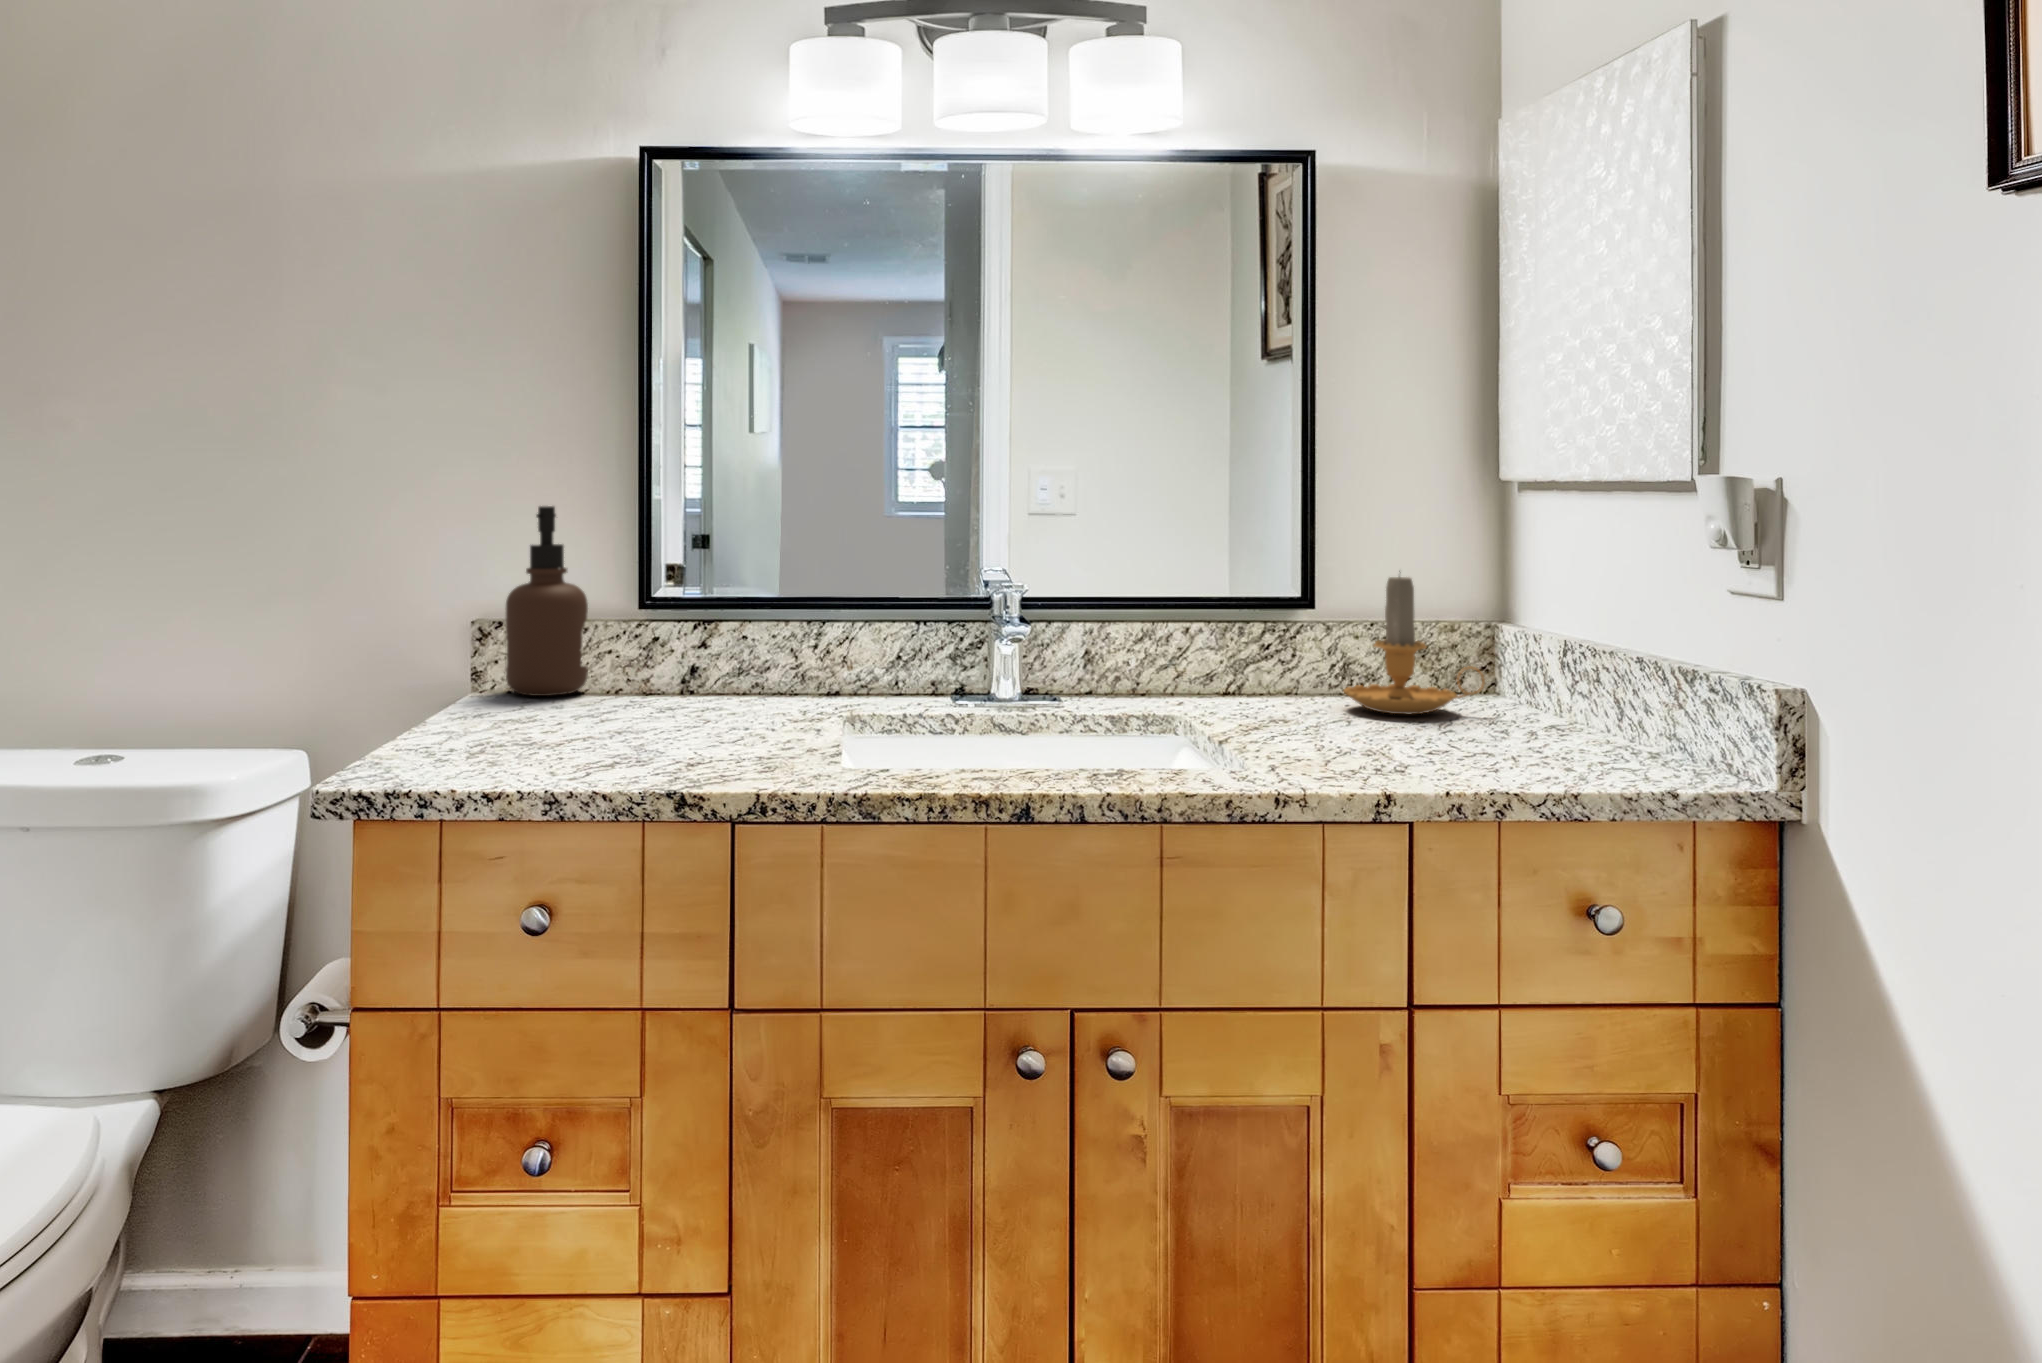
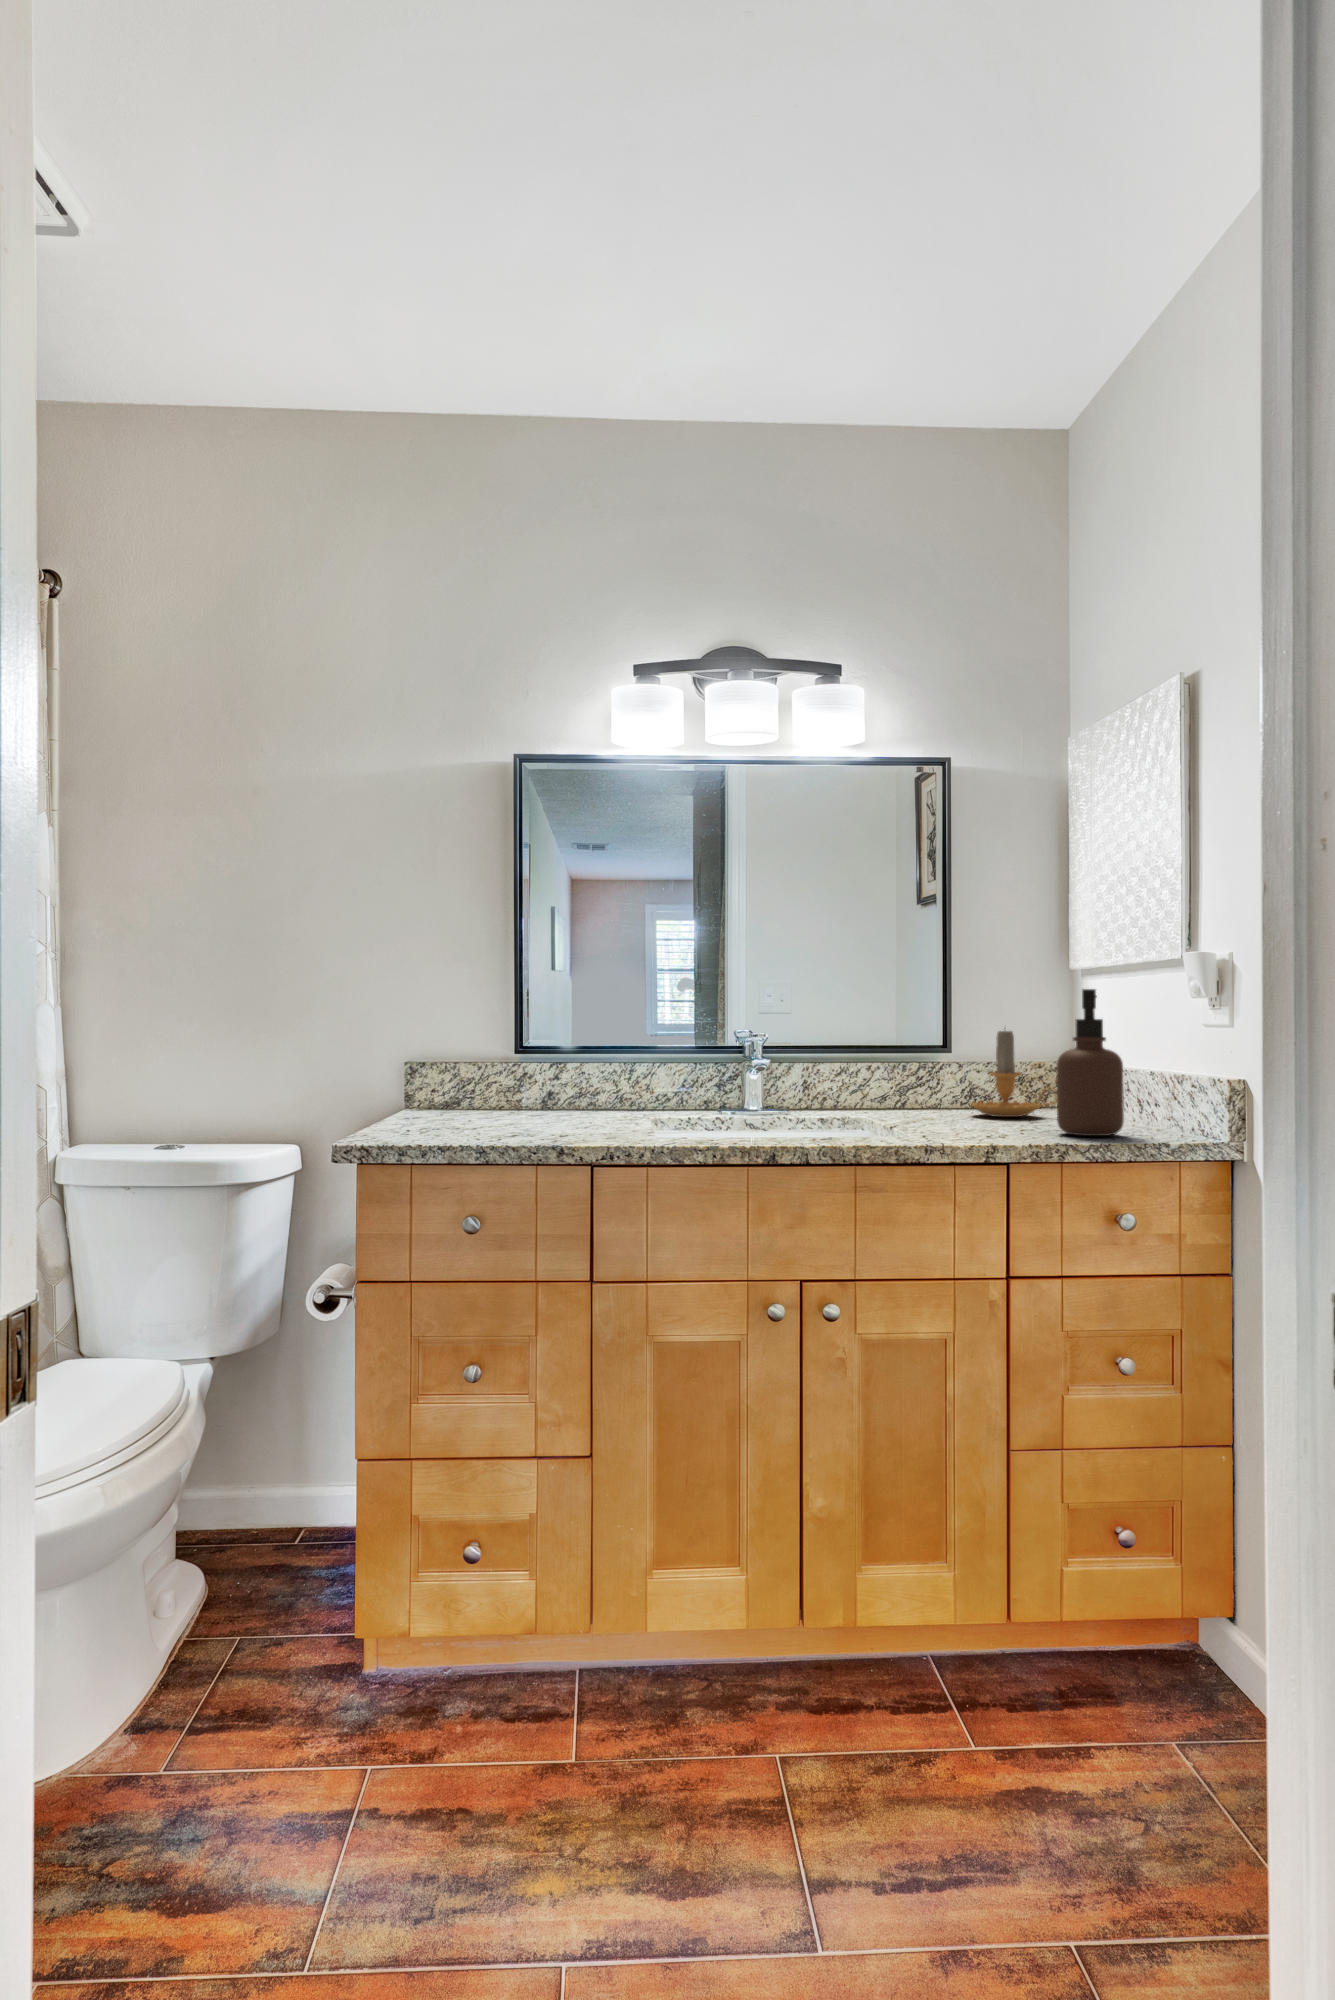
soap dispenser: present [506,506,588,696] -> present [1057,989,1124,1136]

